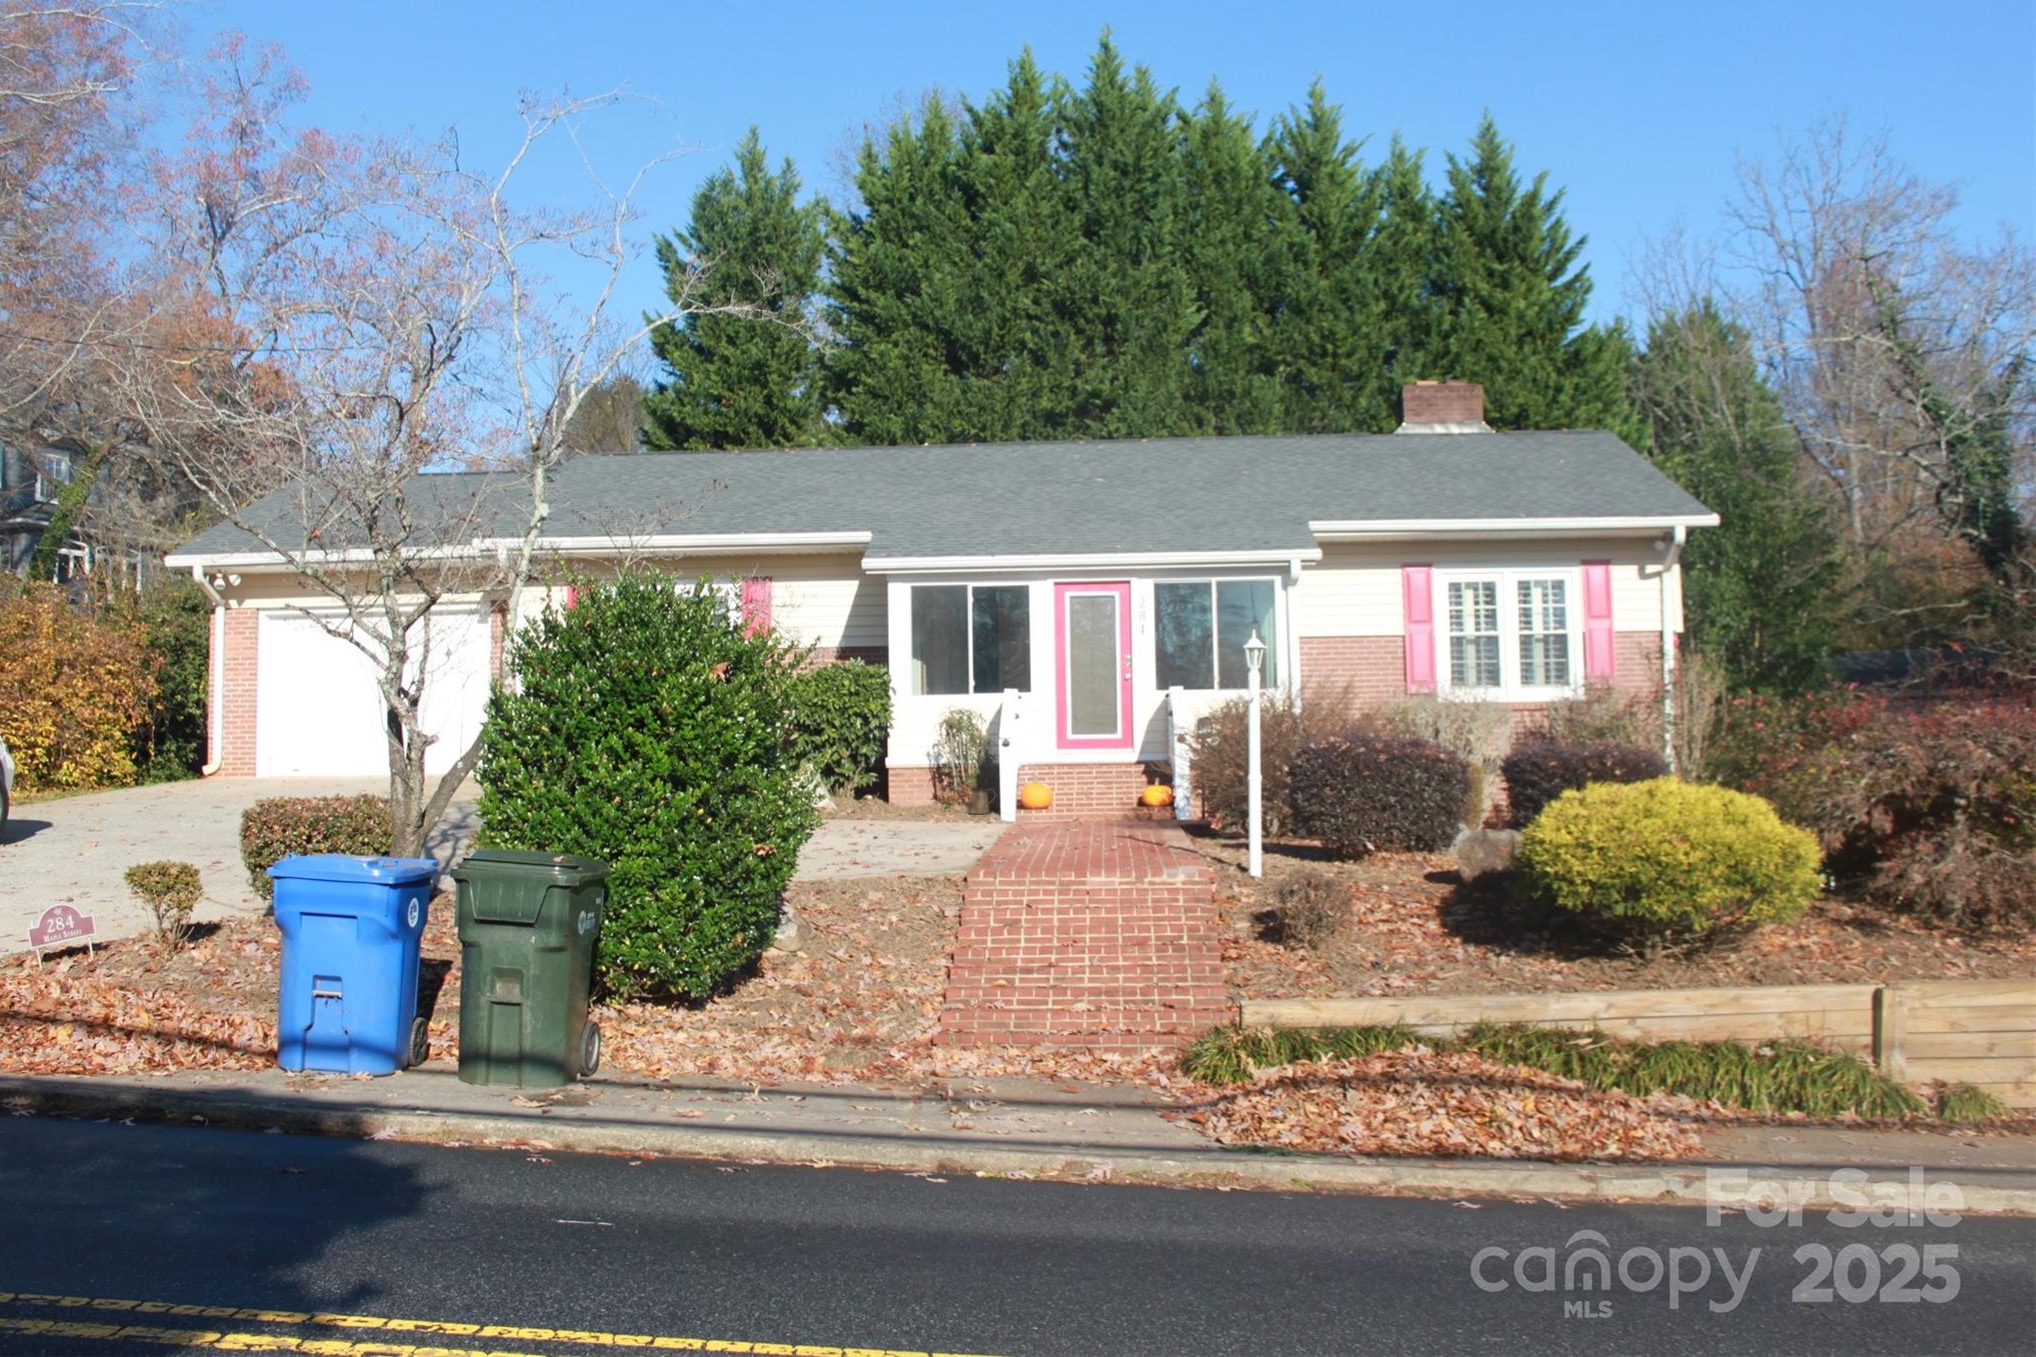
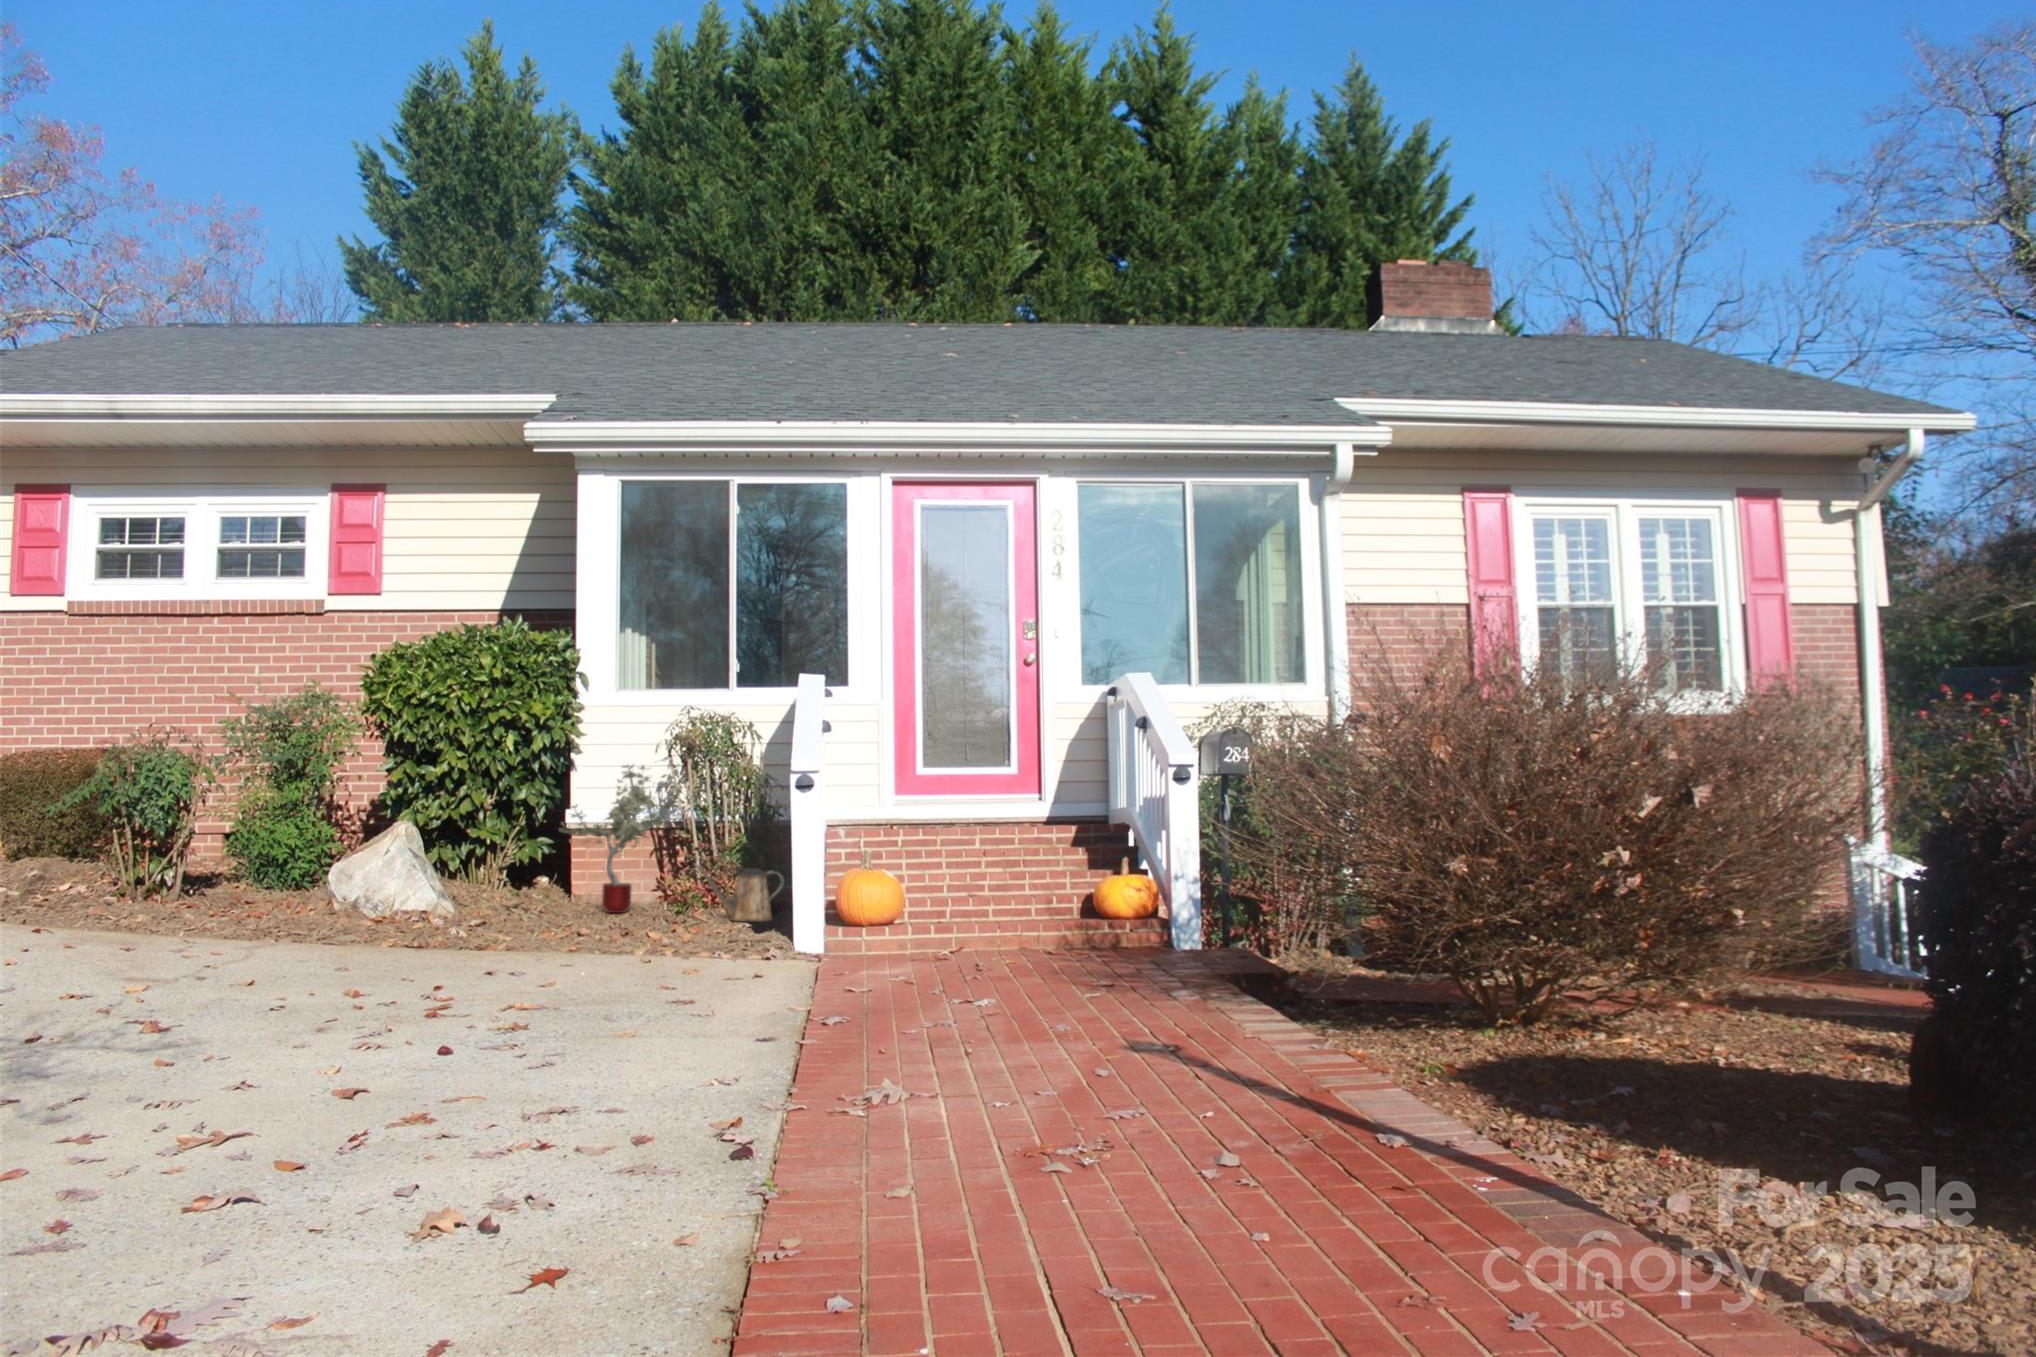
potted tree: none [881,735,945,811] -> present [559,765,682,913]

